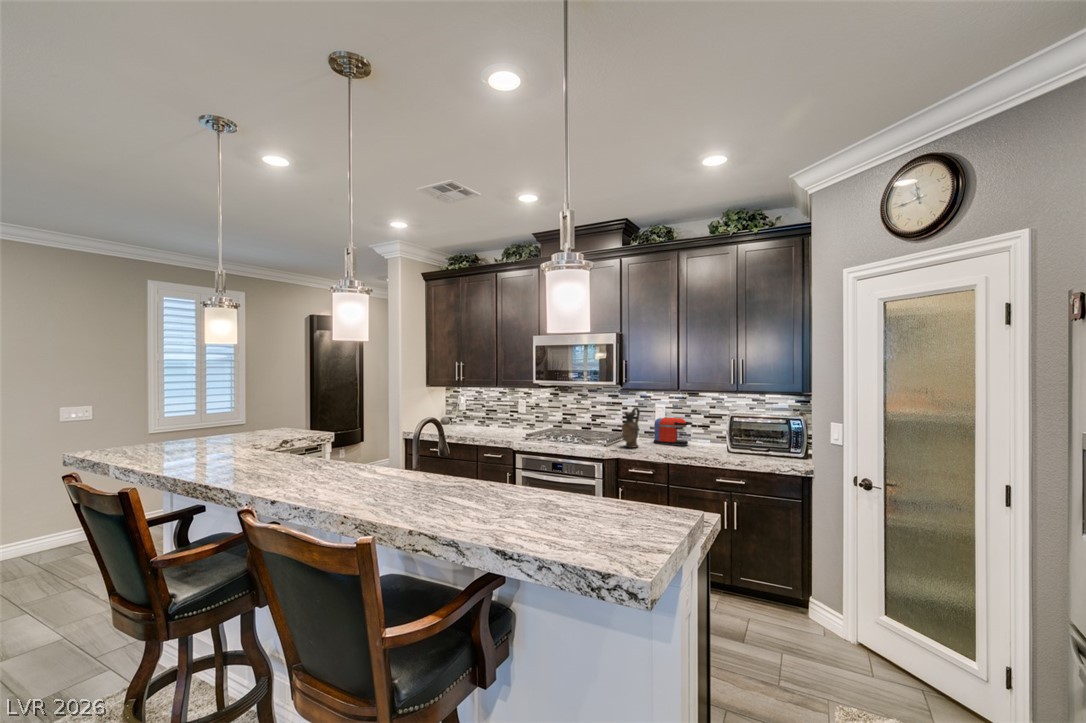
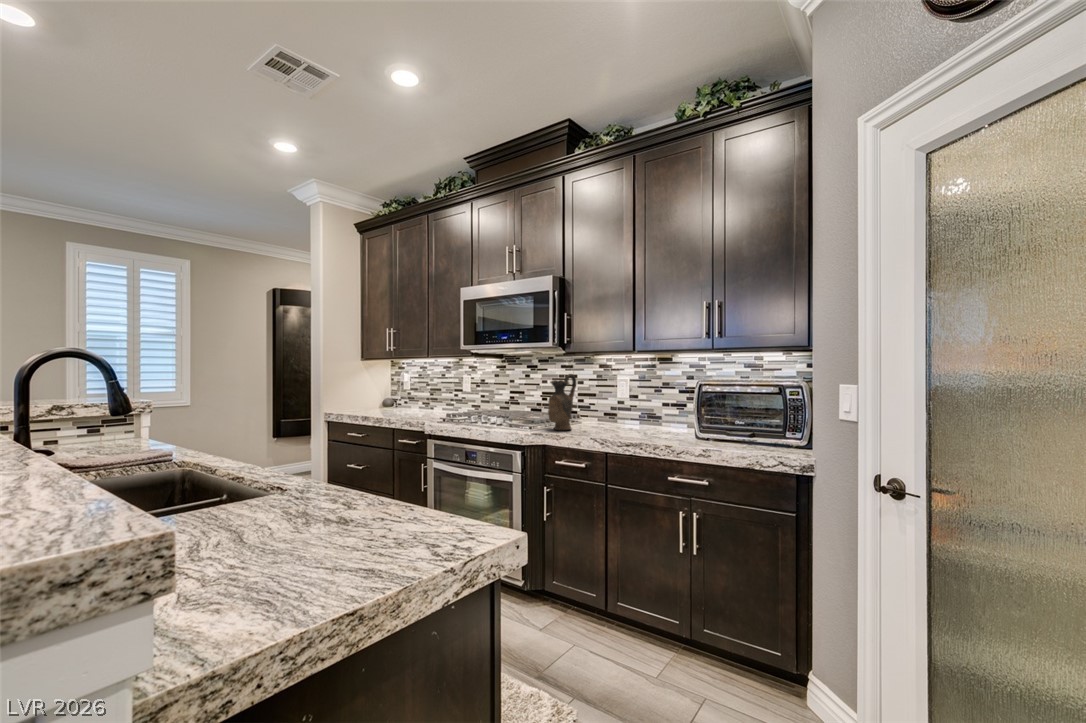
coffee maker: present [654,417,692,445] -> none [603,390,655,429]

